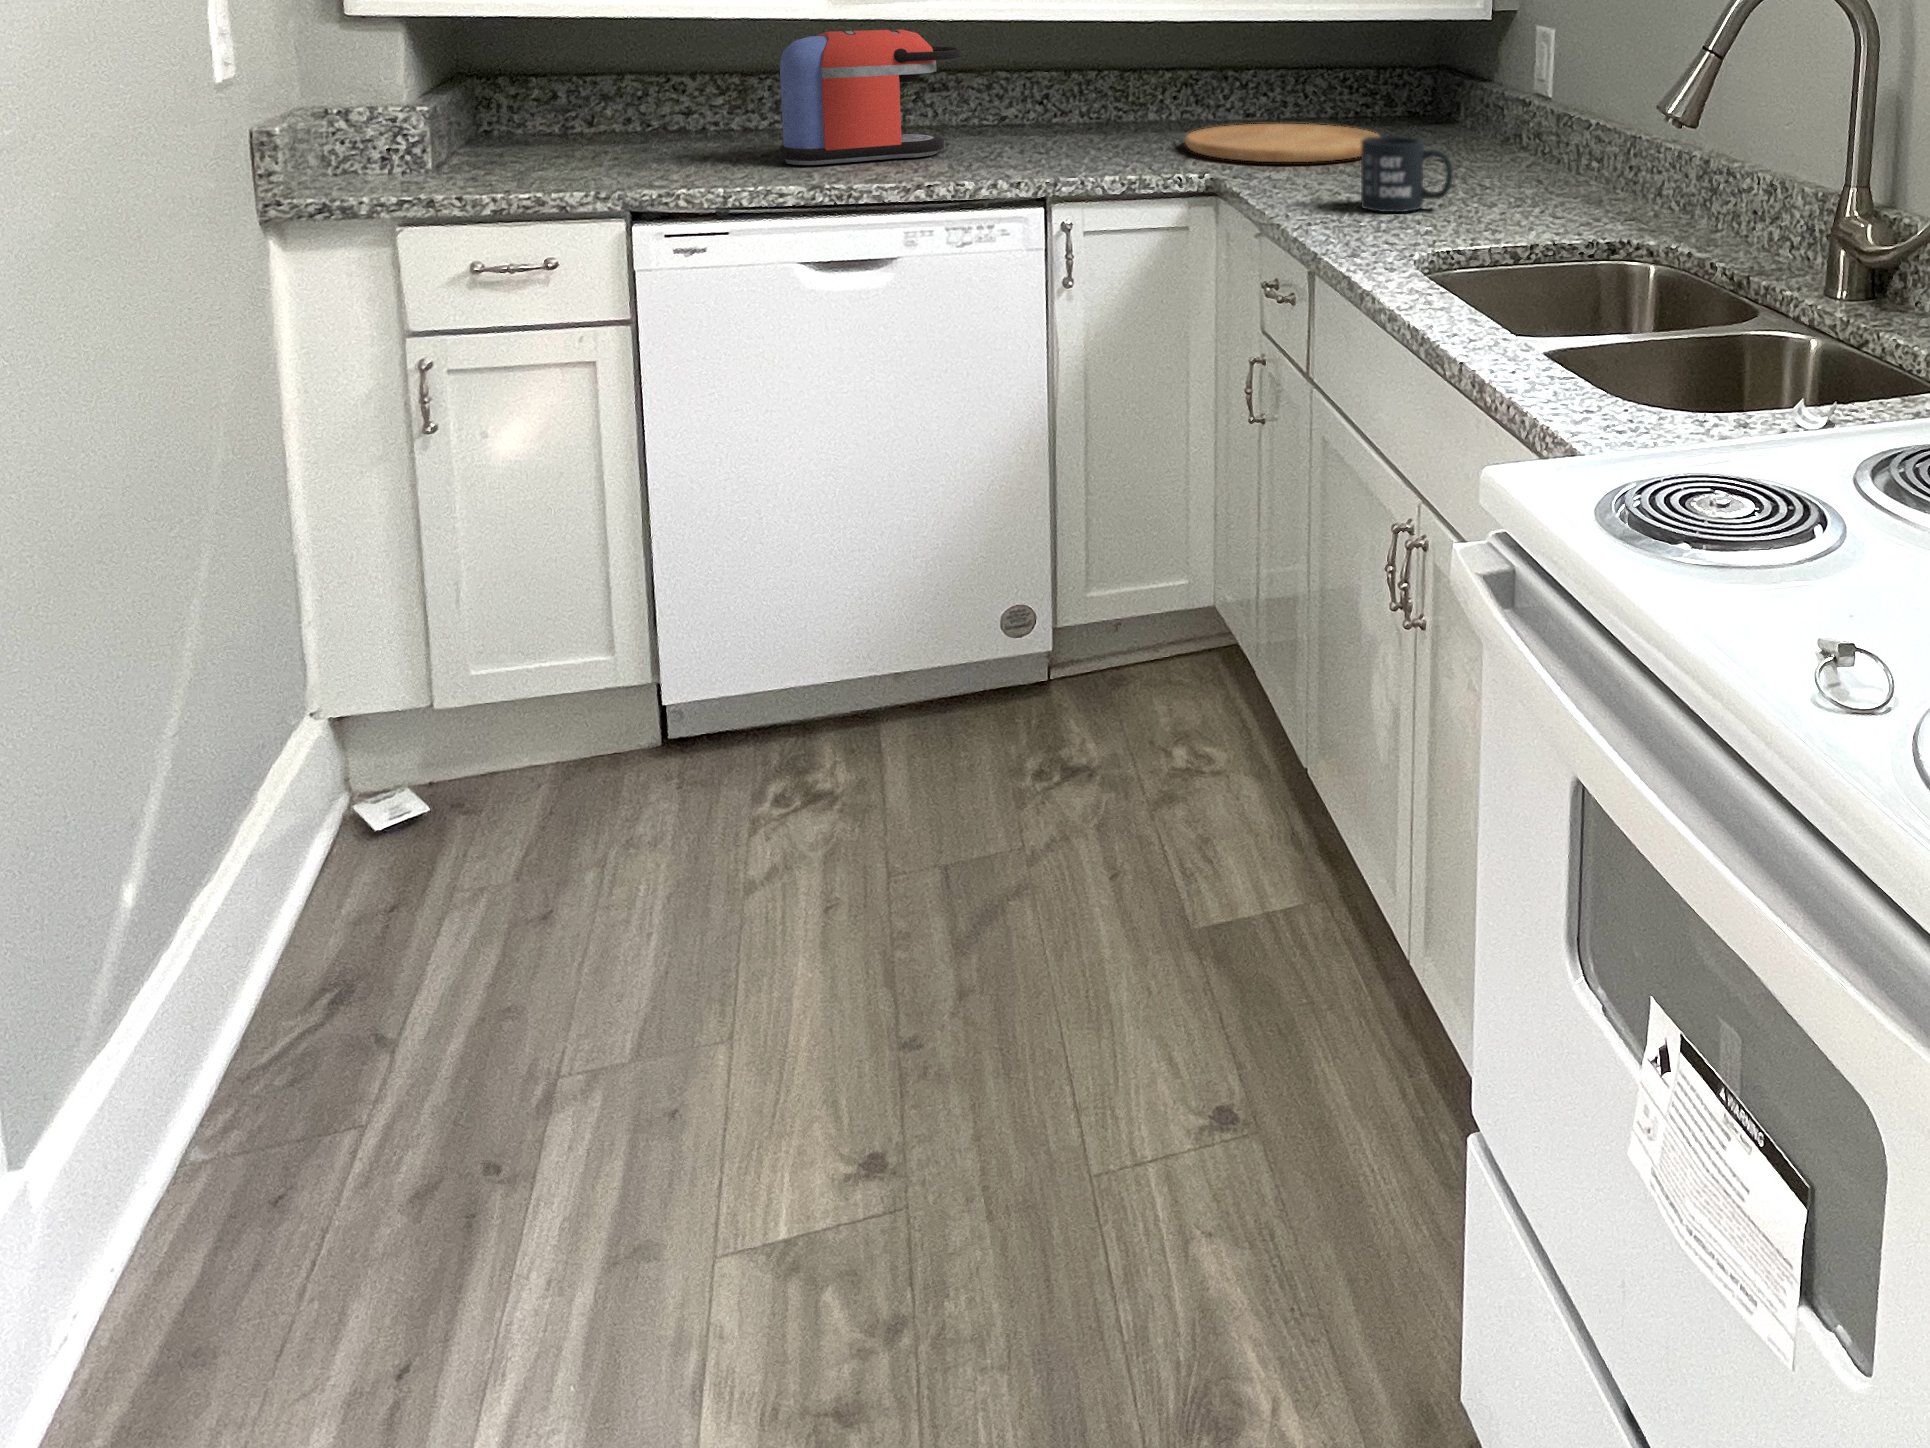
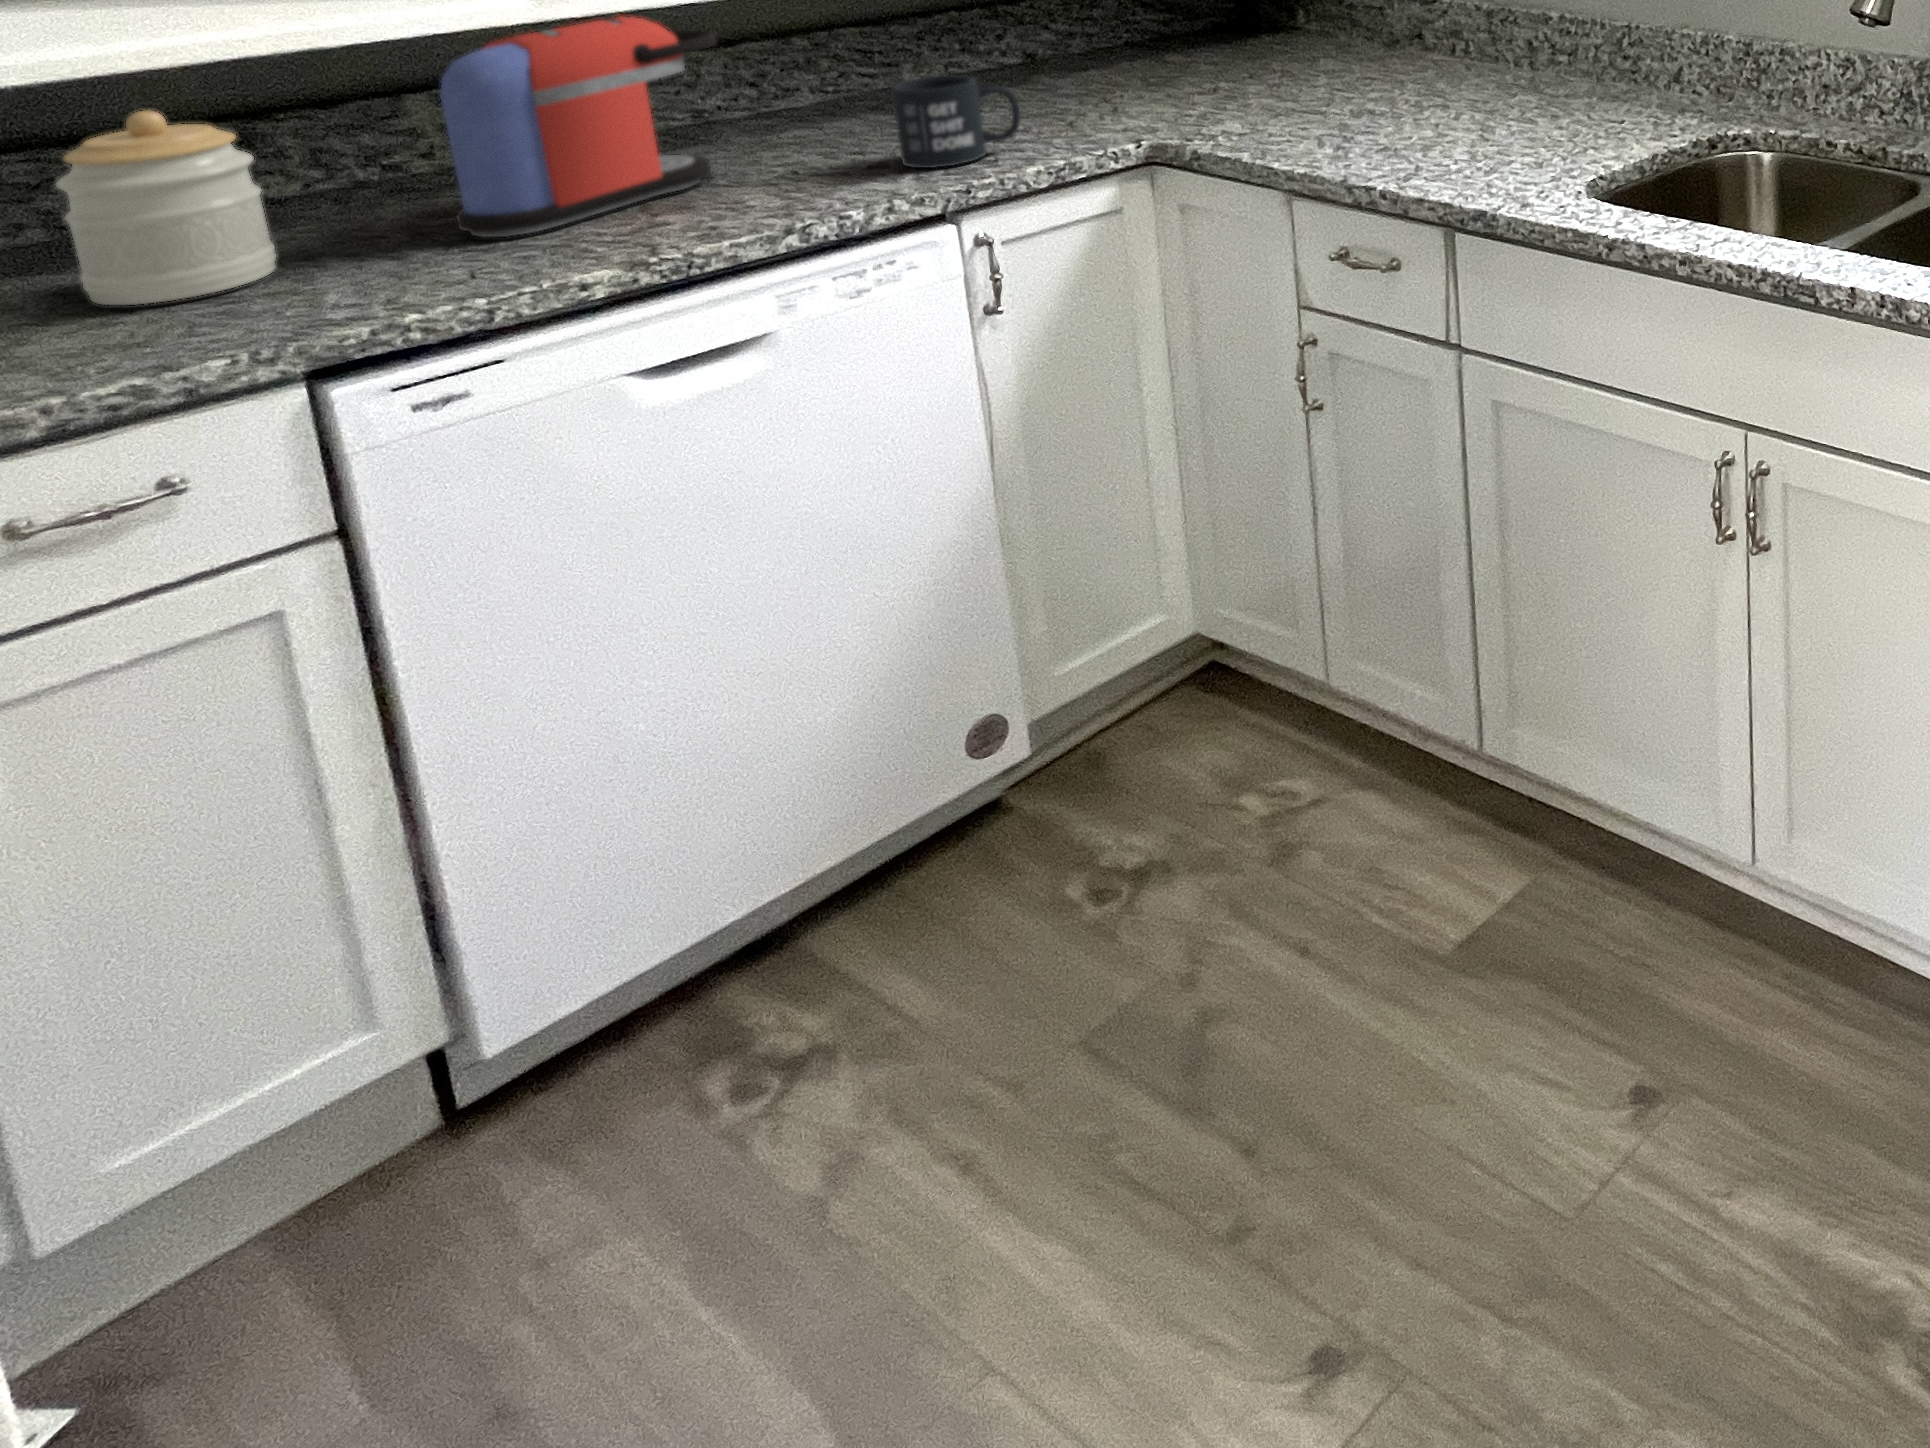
jar: none [591,49,687,166] -> present [56,111,276,305]
cutting board: present [1185,124,1379,162] -> none [1029,53,1287,116]
mug: present [1361,136,1453,212] -> present [892,75,1021,168]

